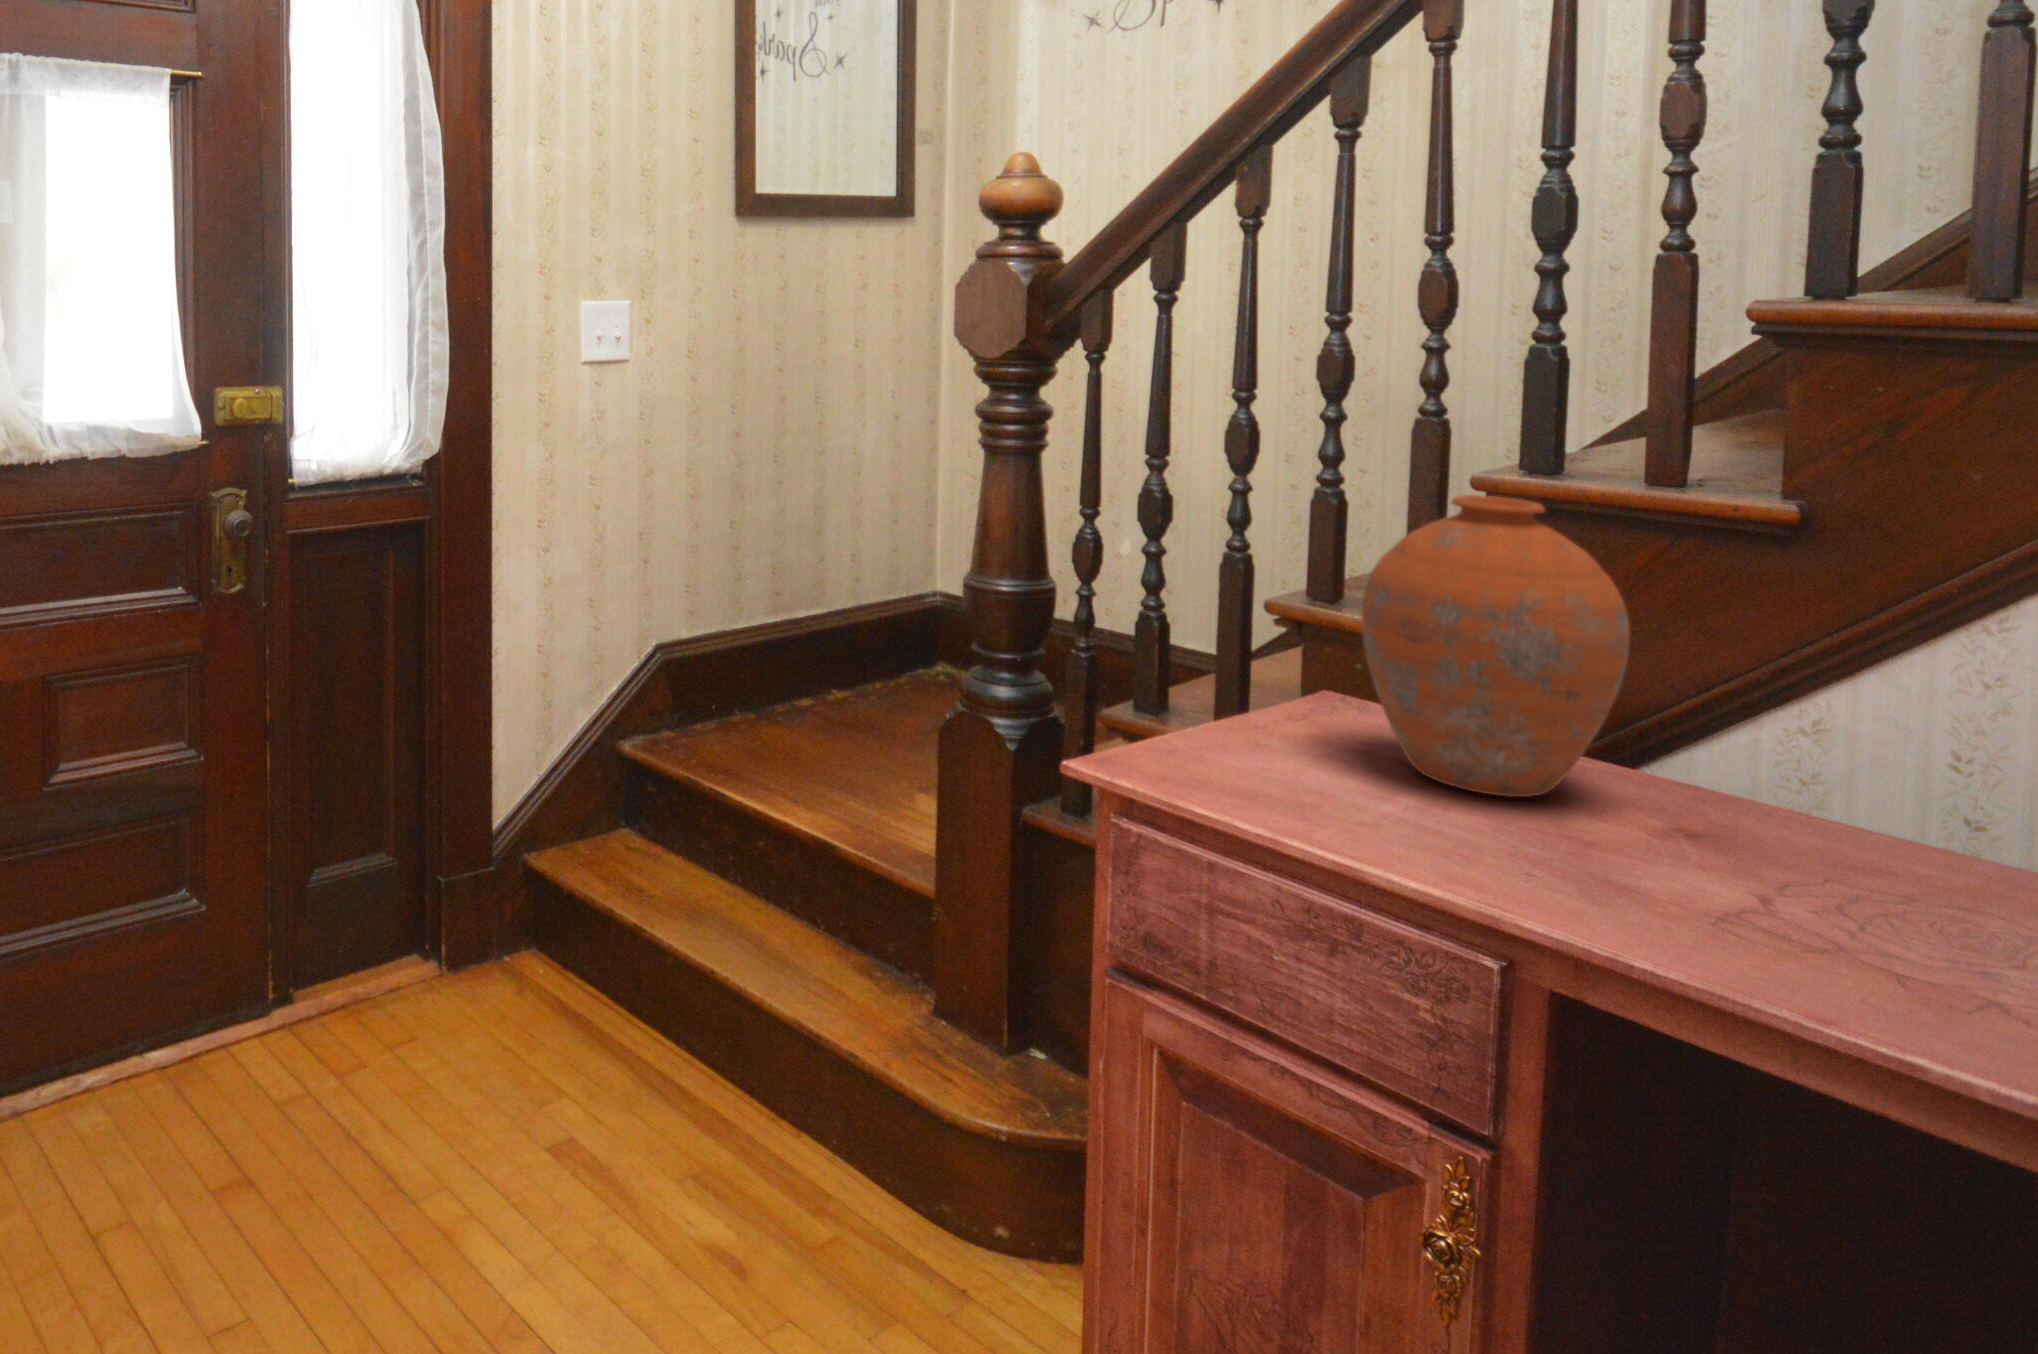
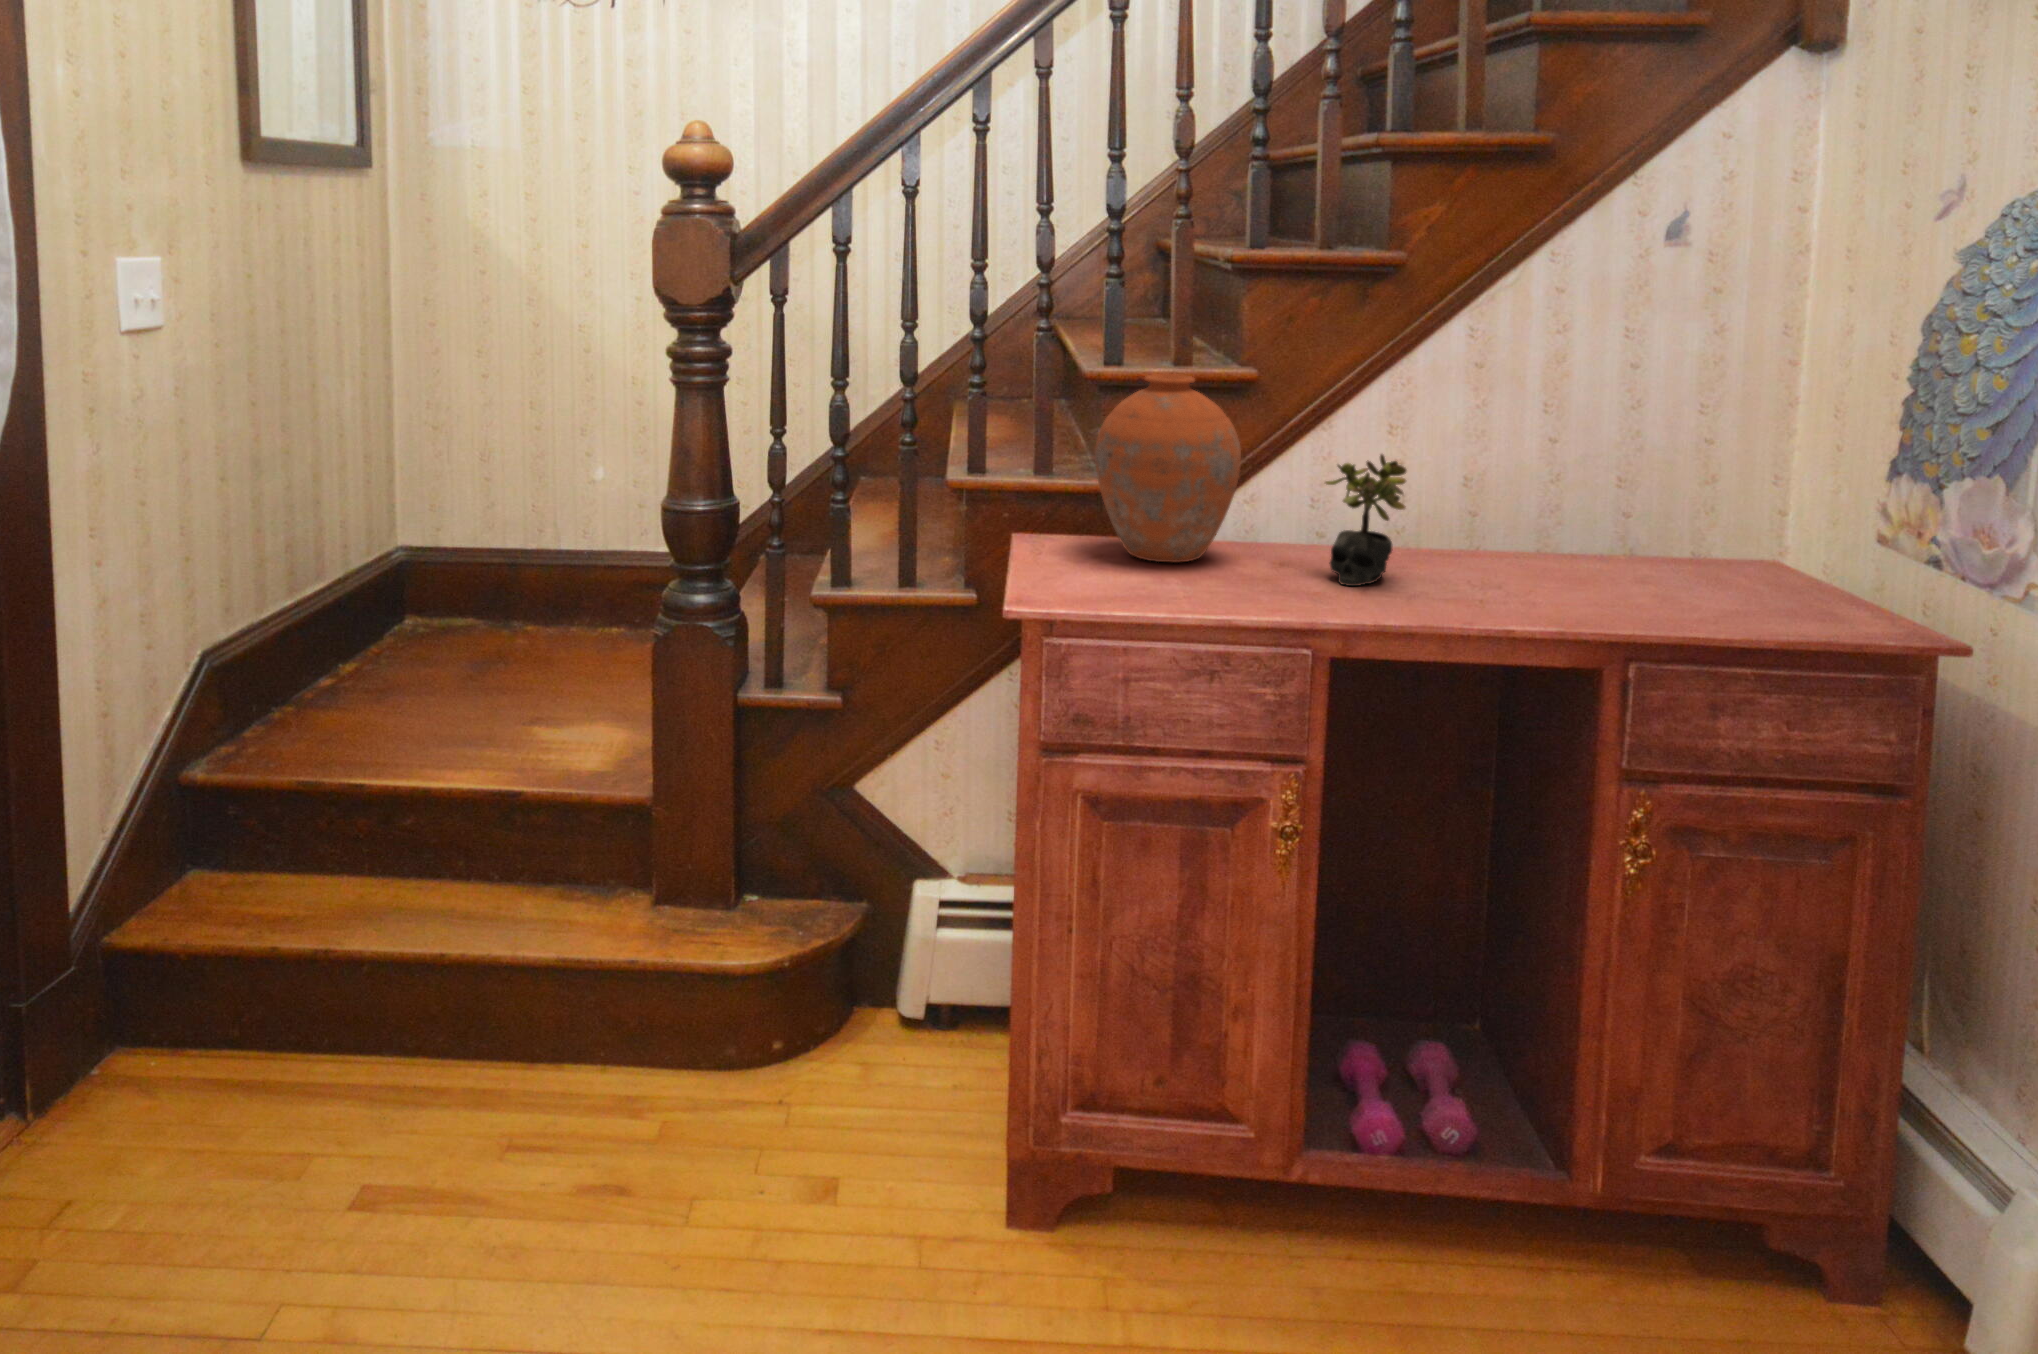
succulent plant: none [1705,687,1924,920] -> present [1325,454,1406,586]

